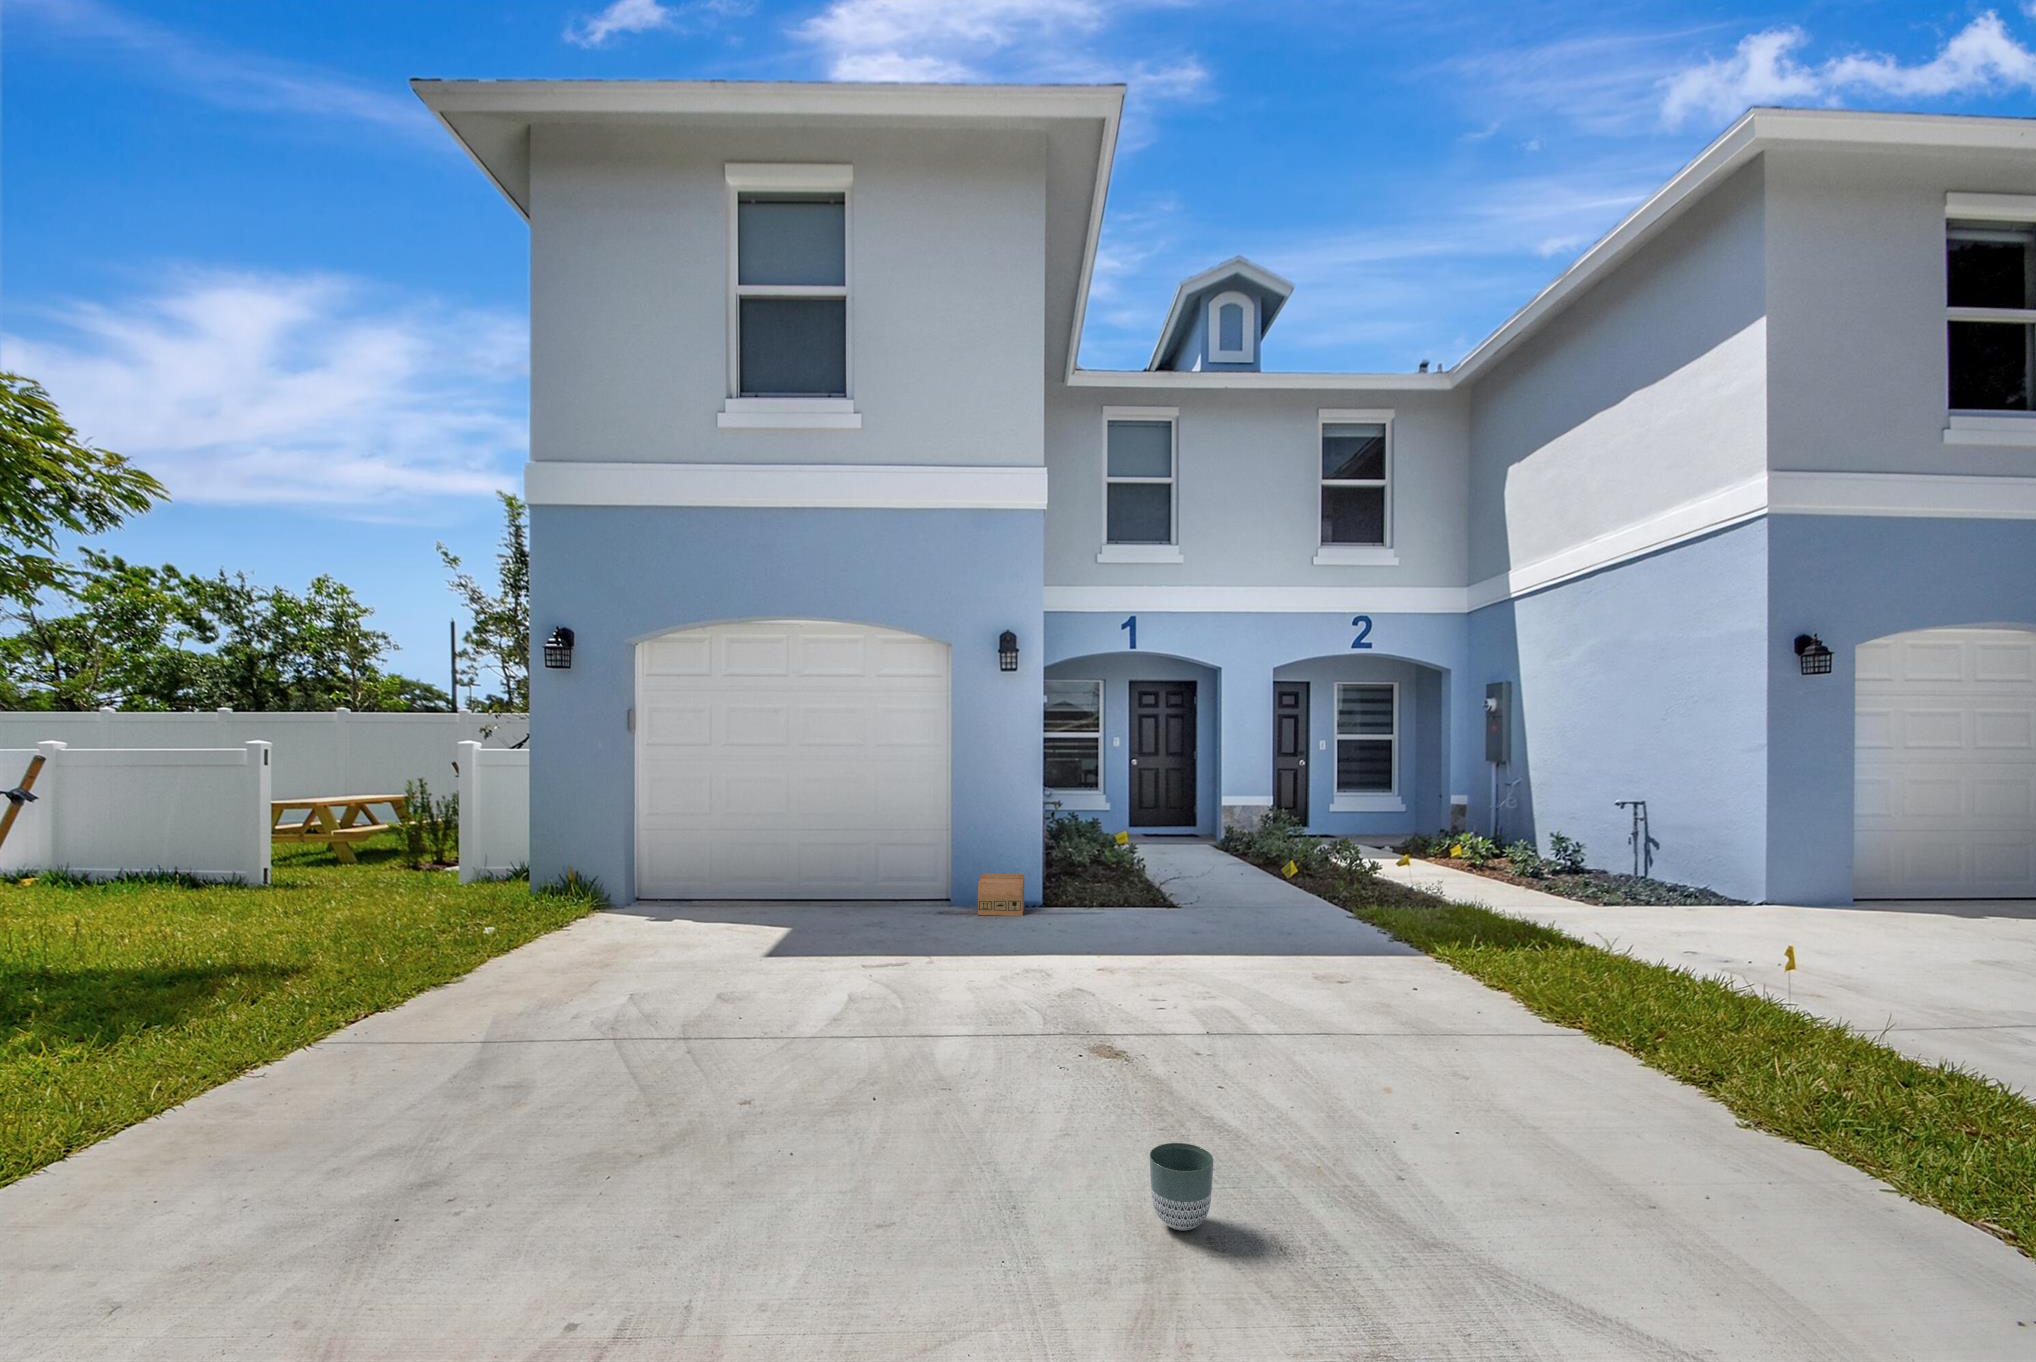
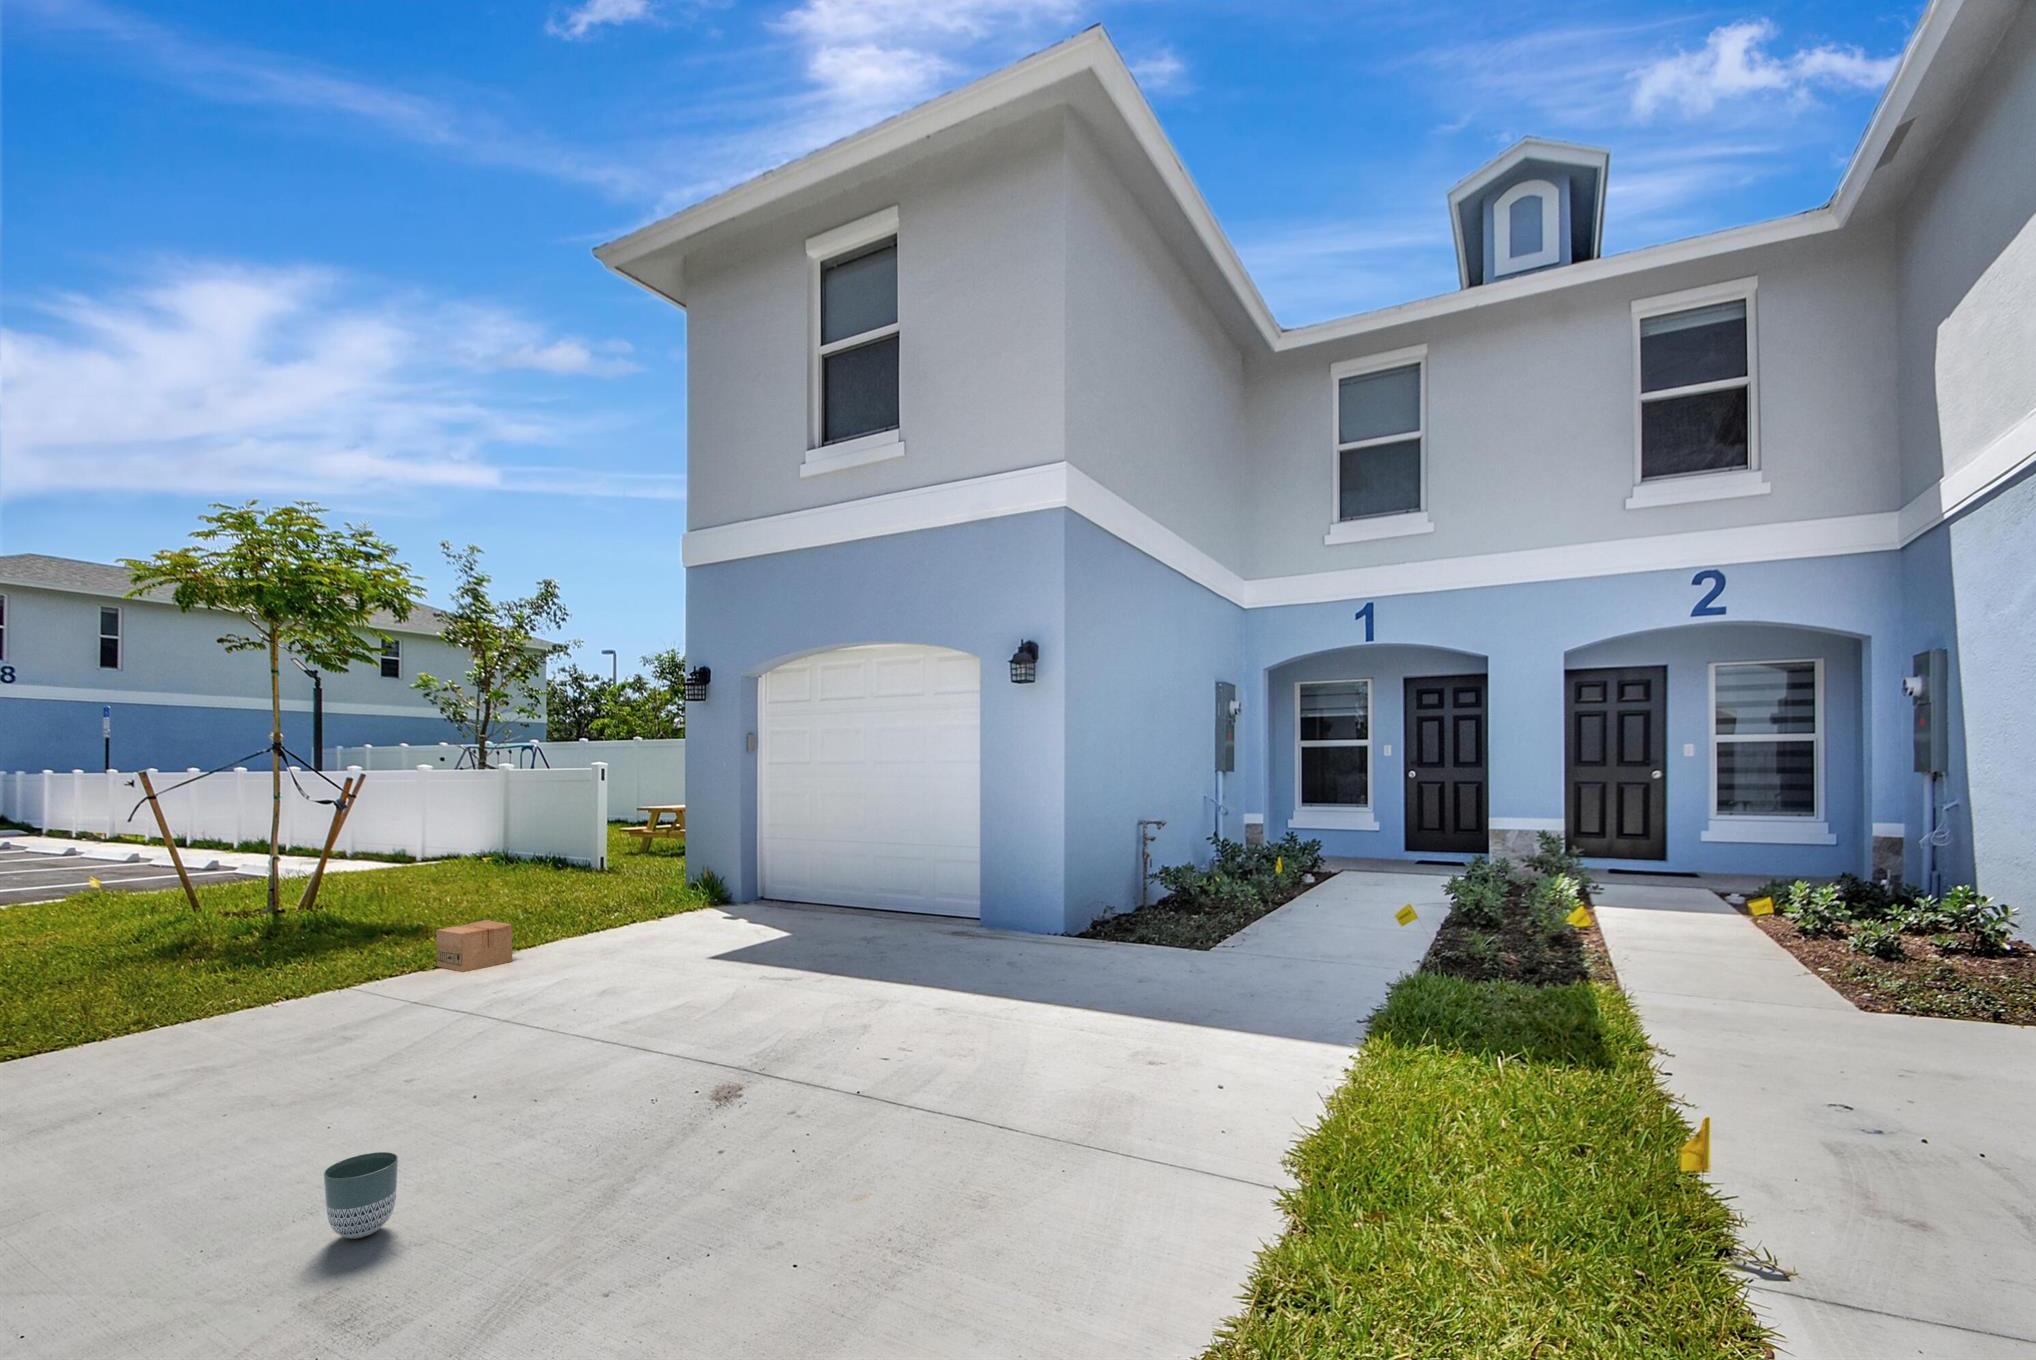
cardboard box: present [978,873,1024,916] -> present [436,920,512,972]

